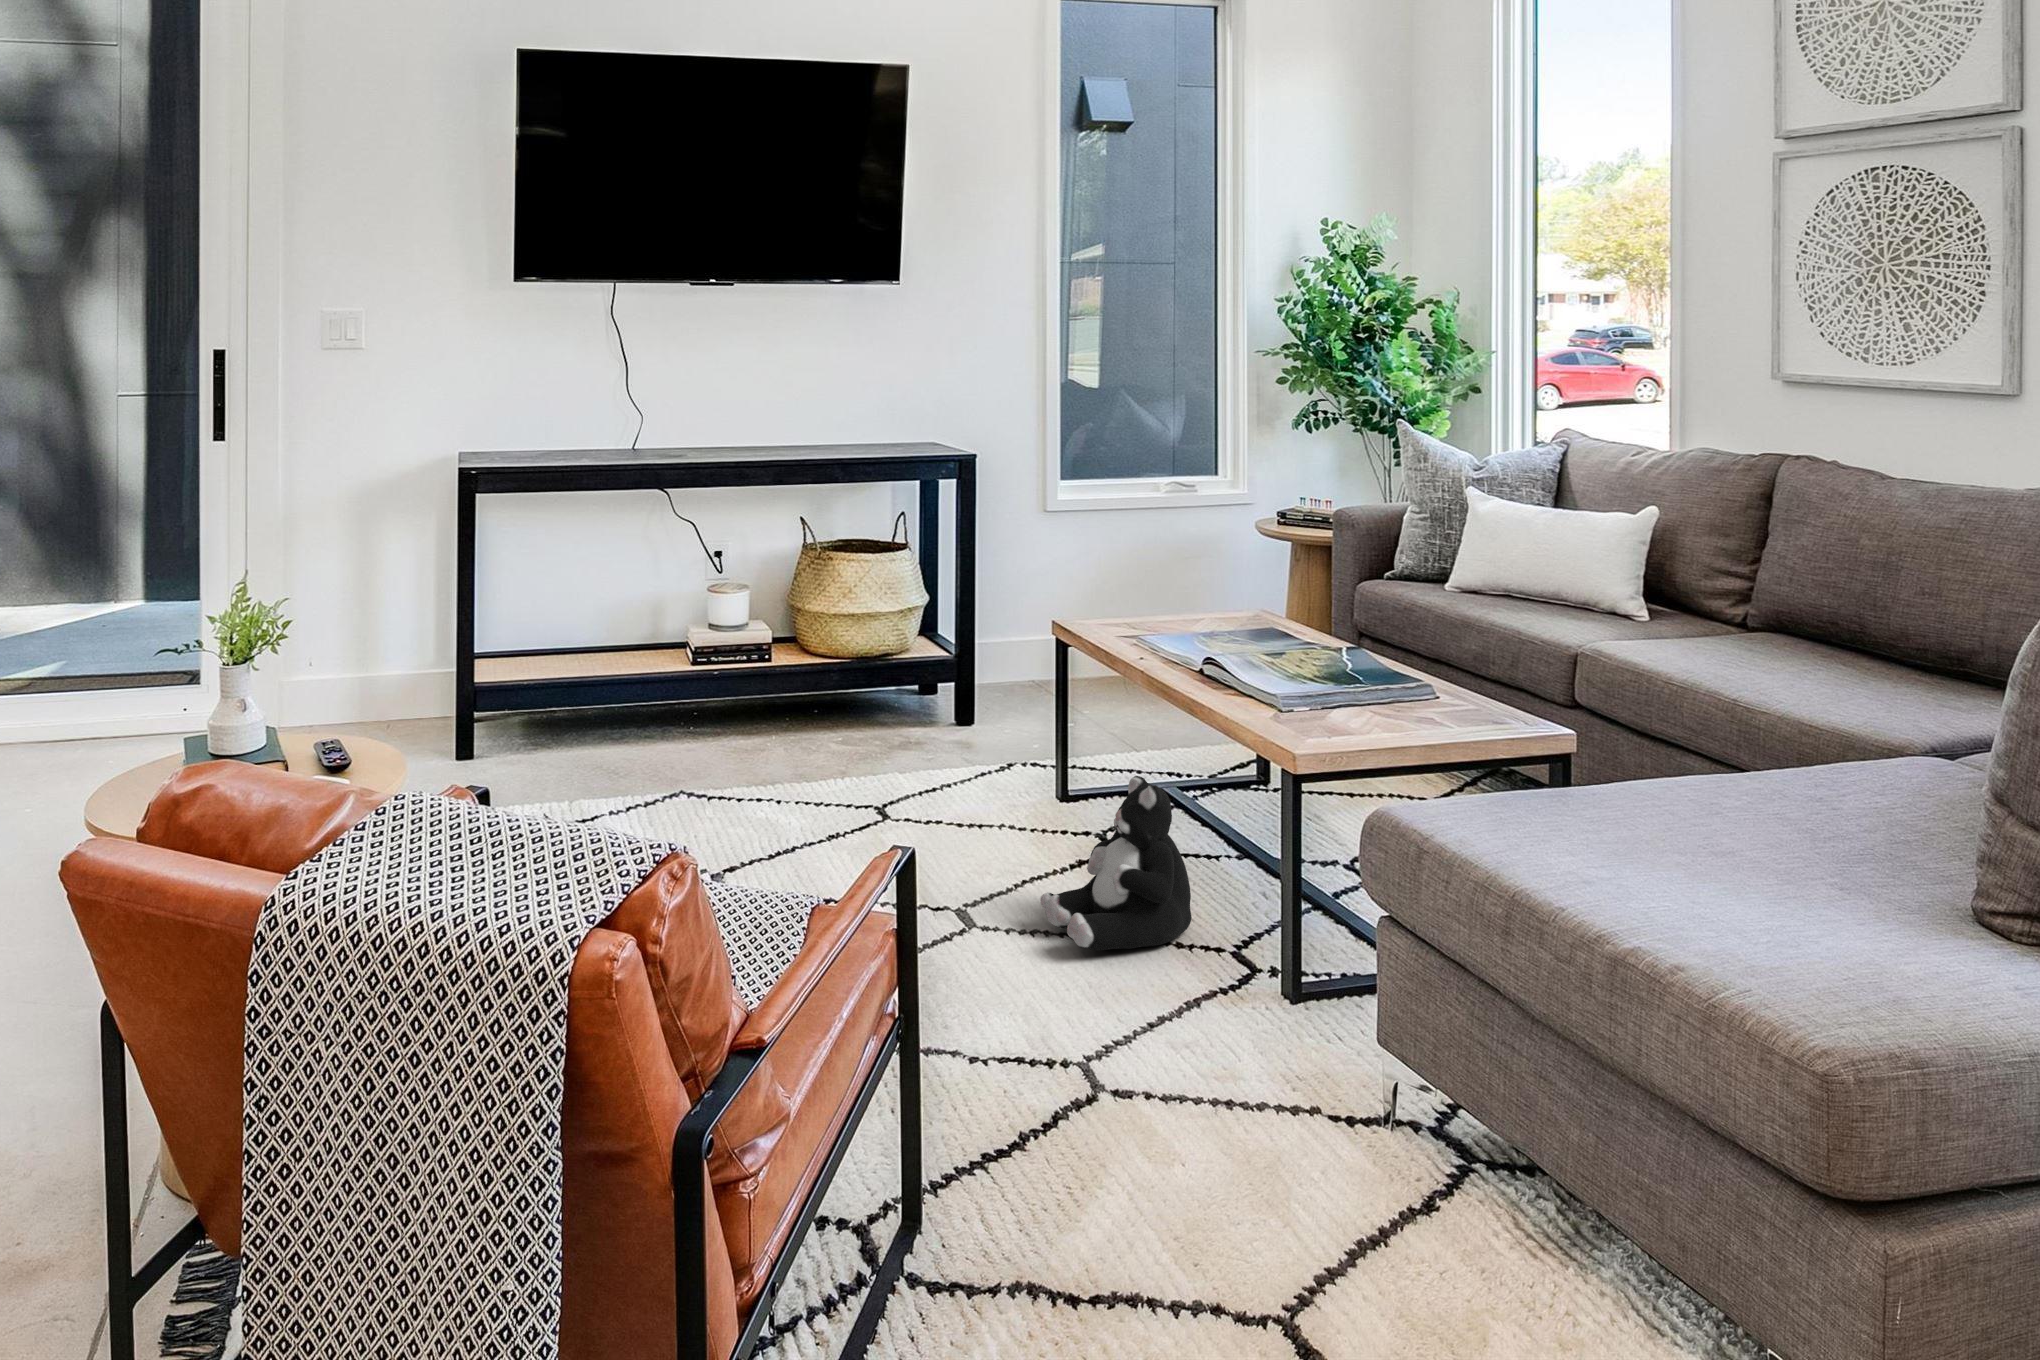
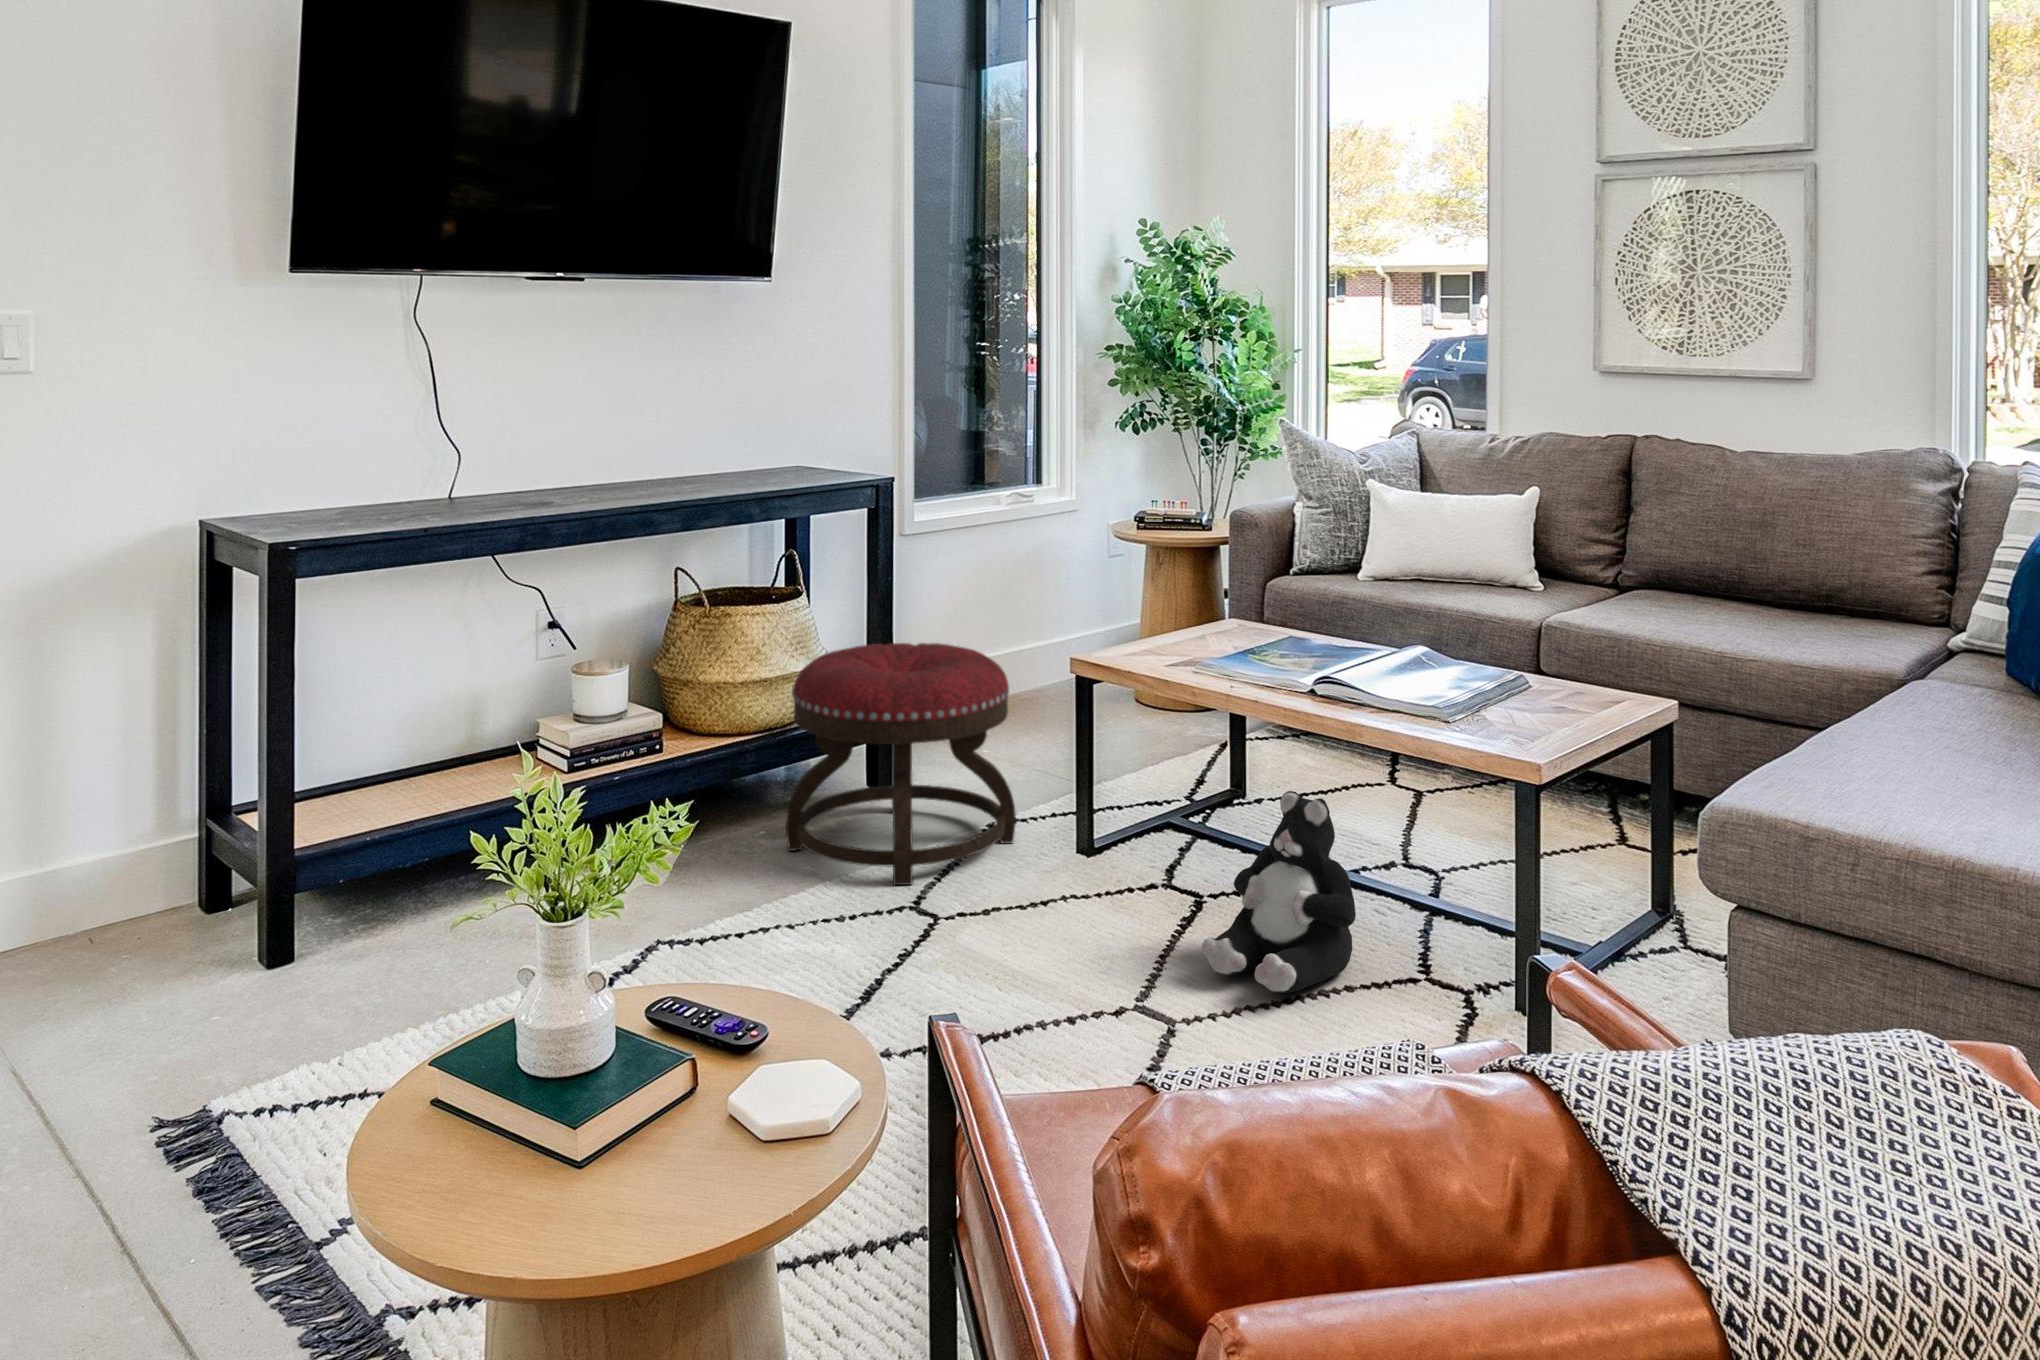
ottoman: none [825,615,1017,818] -> present [786,643,1016,885]

